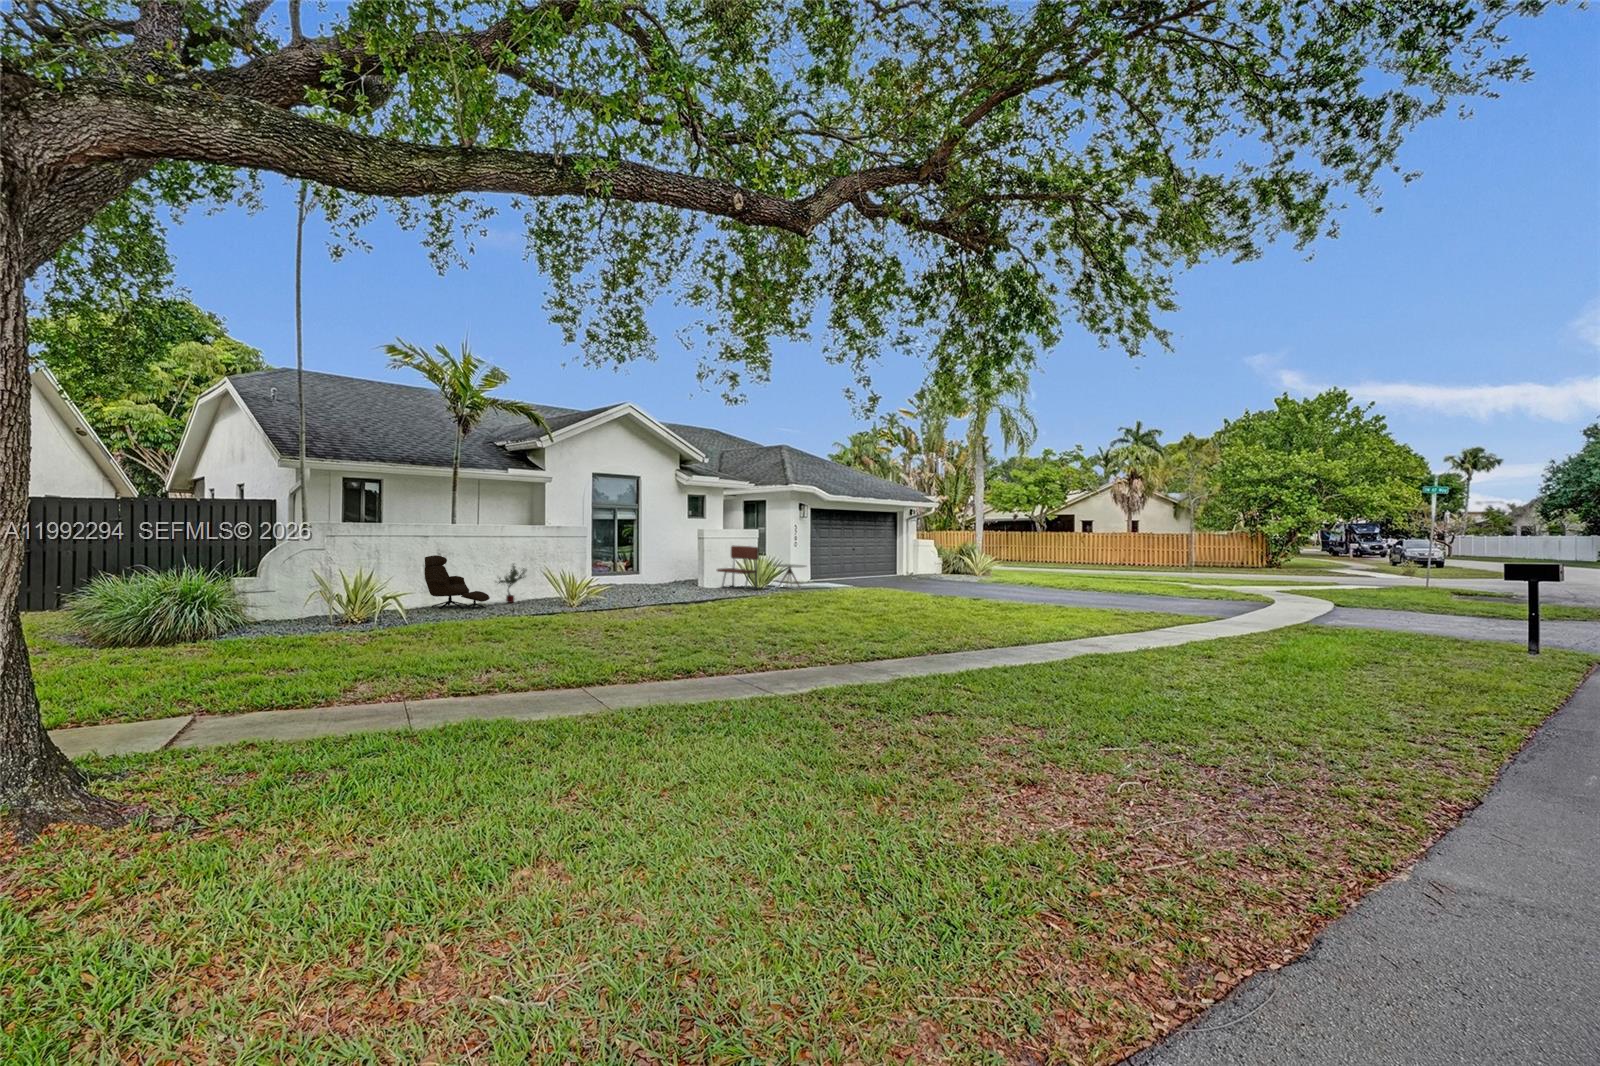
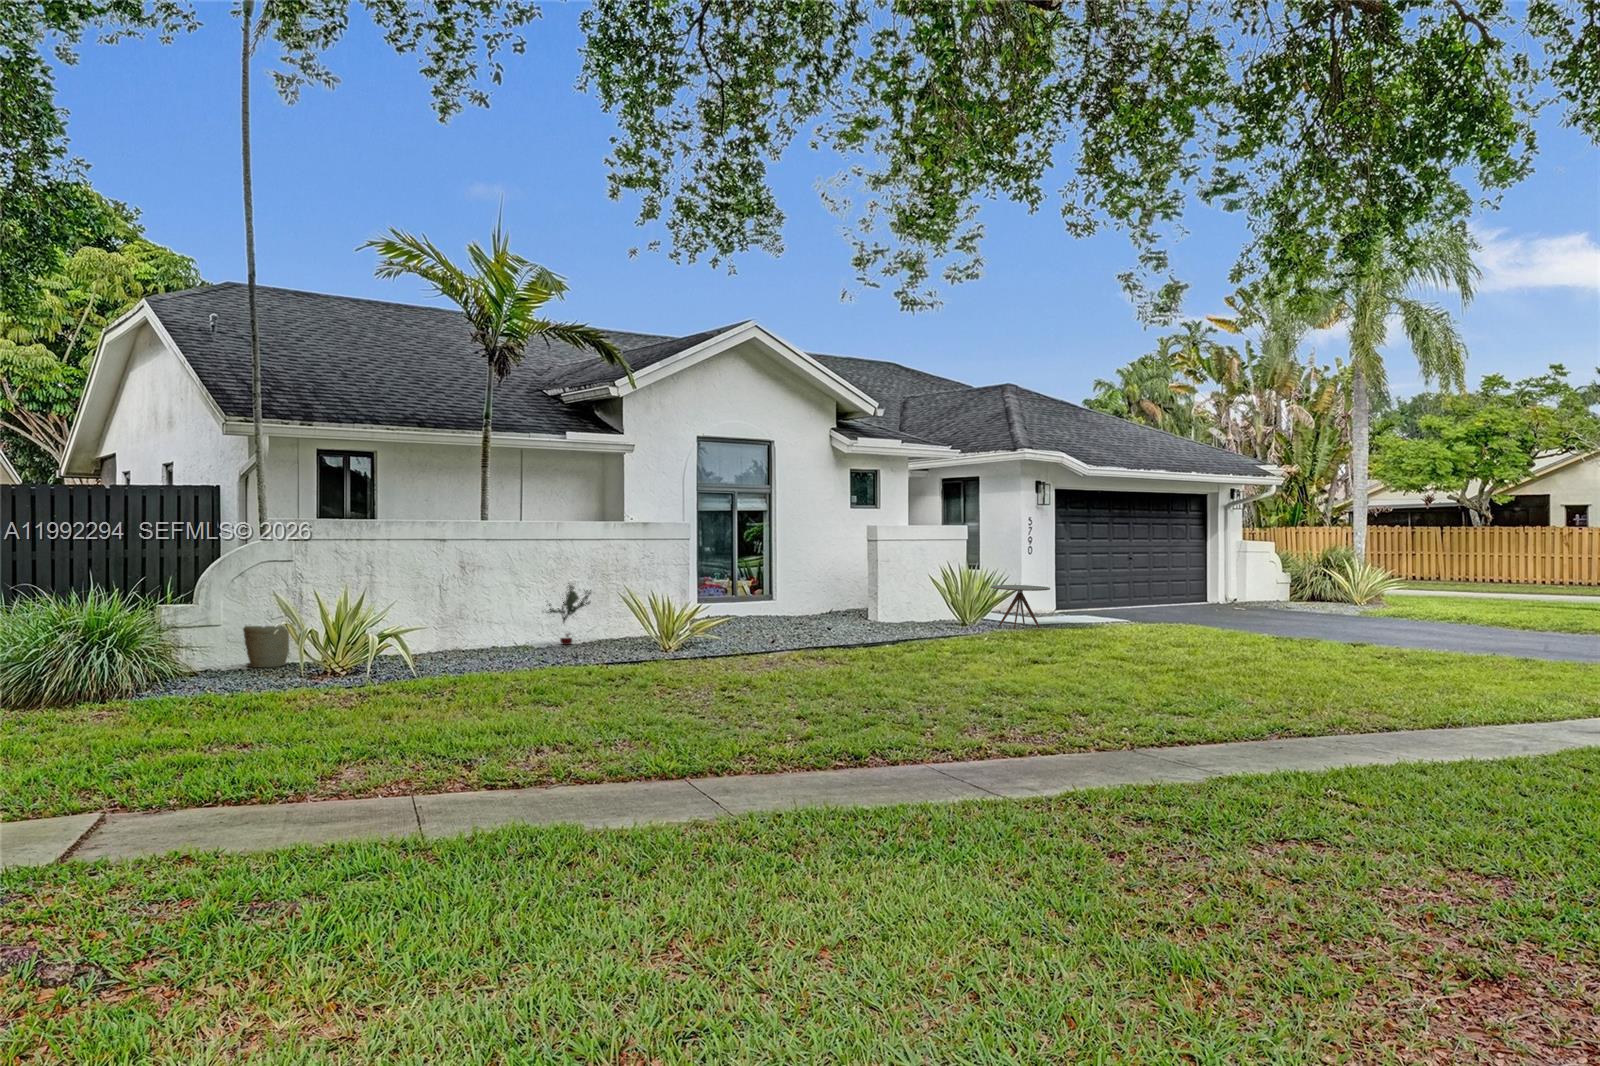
bench: present [717,545,759,591] -> none [895,553,966,629]
lounge chair: present [425,555,490,609] -> none [439,569,533,655]
woven basket: none [287,591,322,620] -> present [243,626,289,668]

